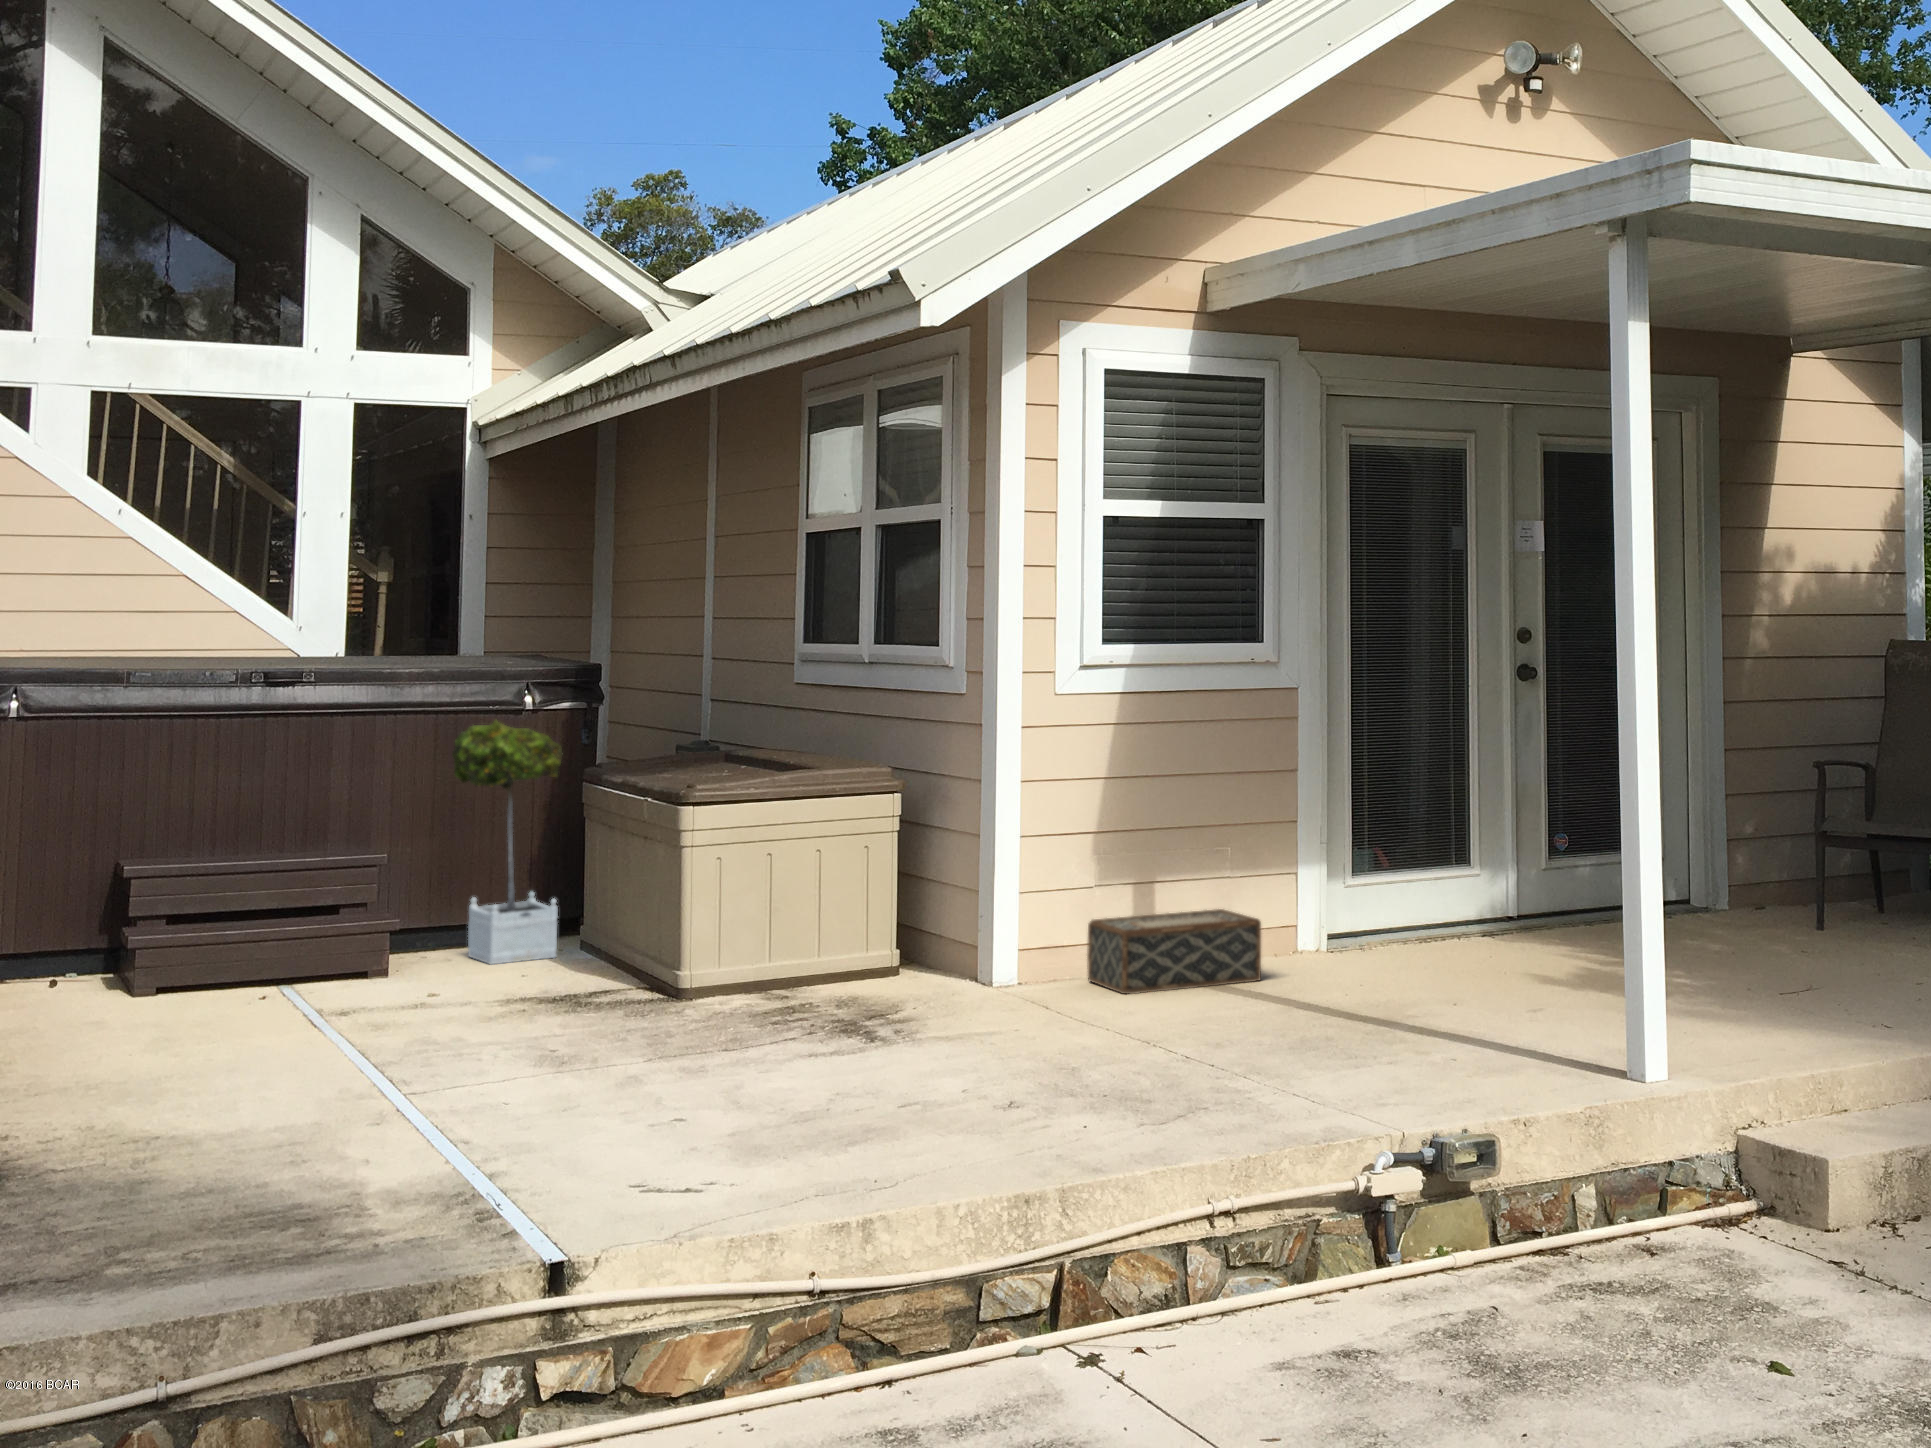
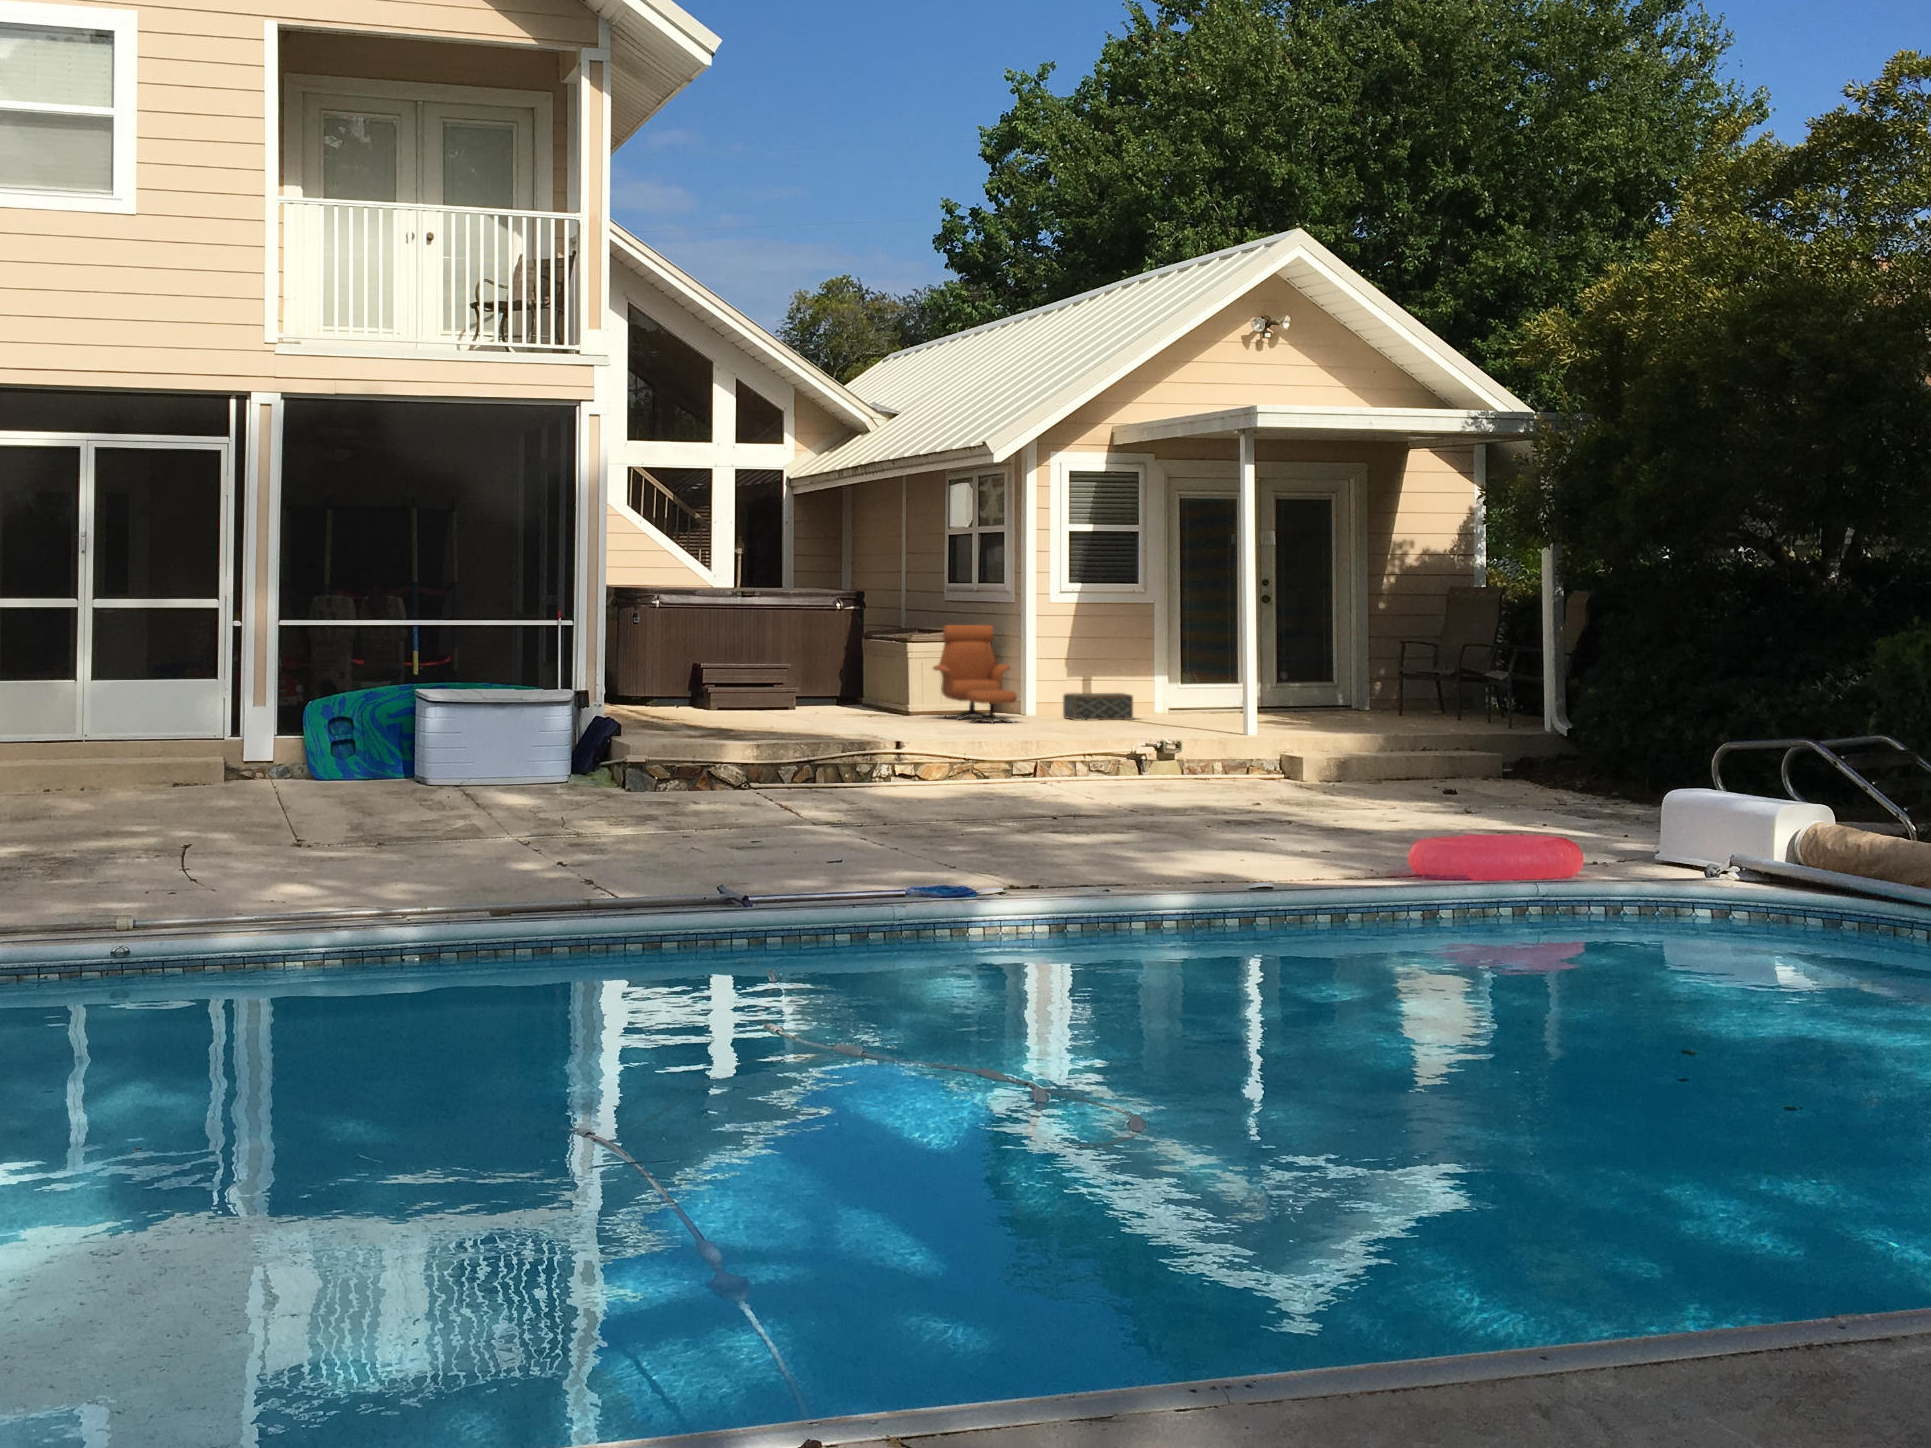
potted tree: present [452,720,562,964] -> none [810,612,852,710]
lounge chair: none [749,751,976,1038] -> present [933,625,1017,724]

